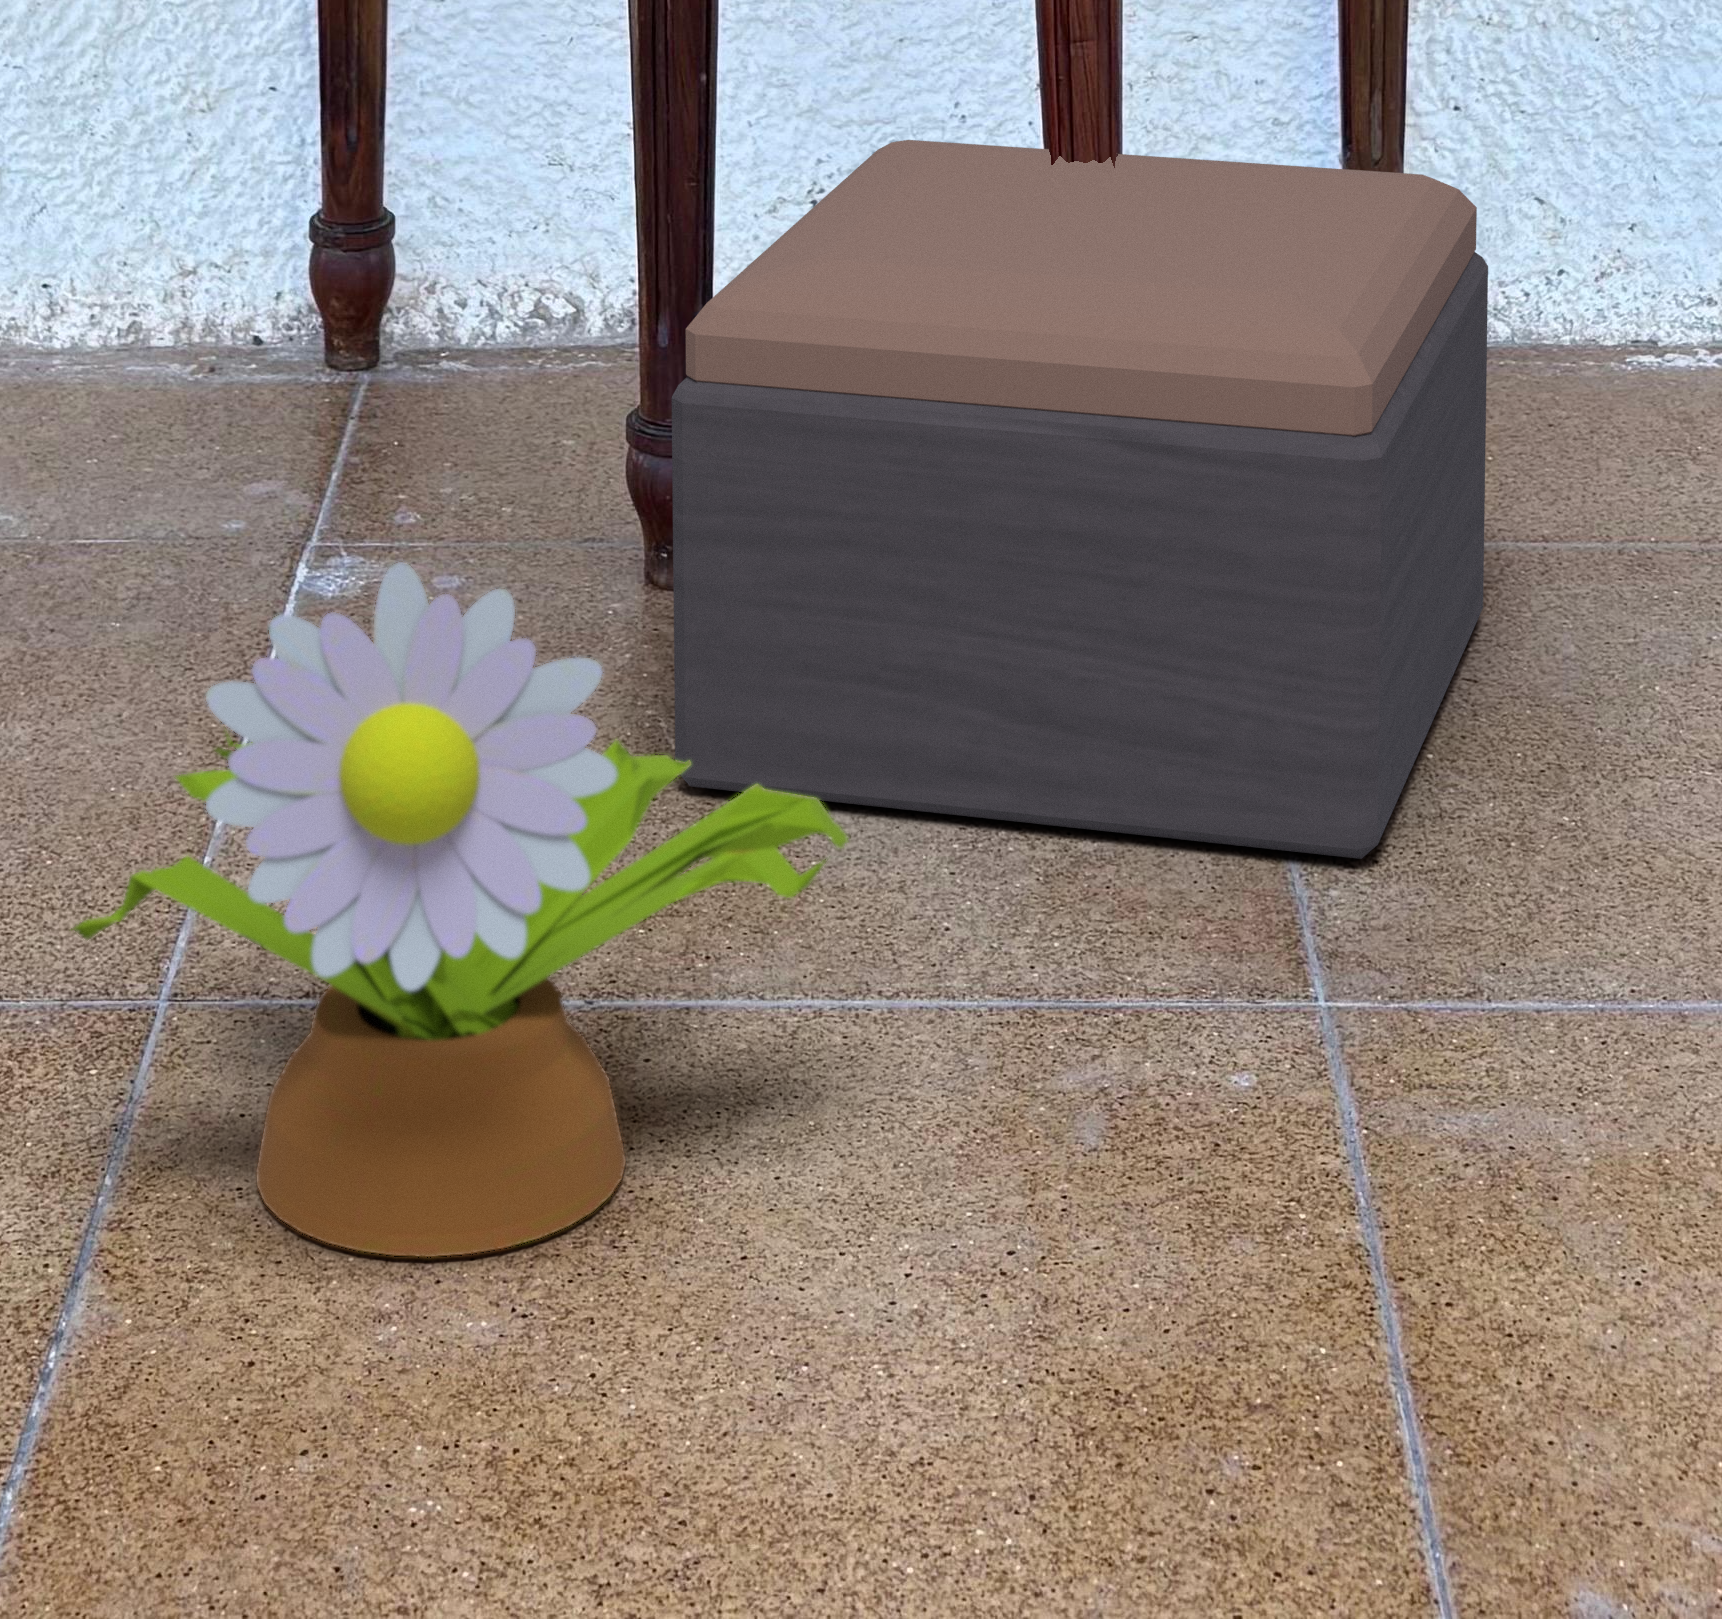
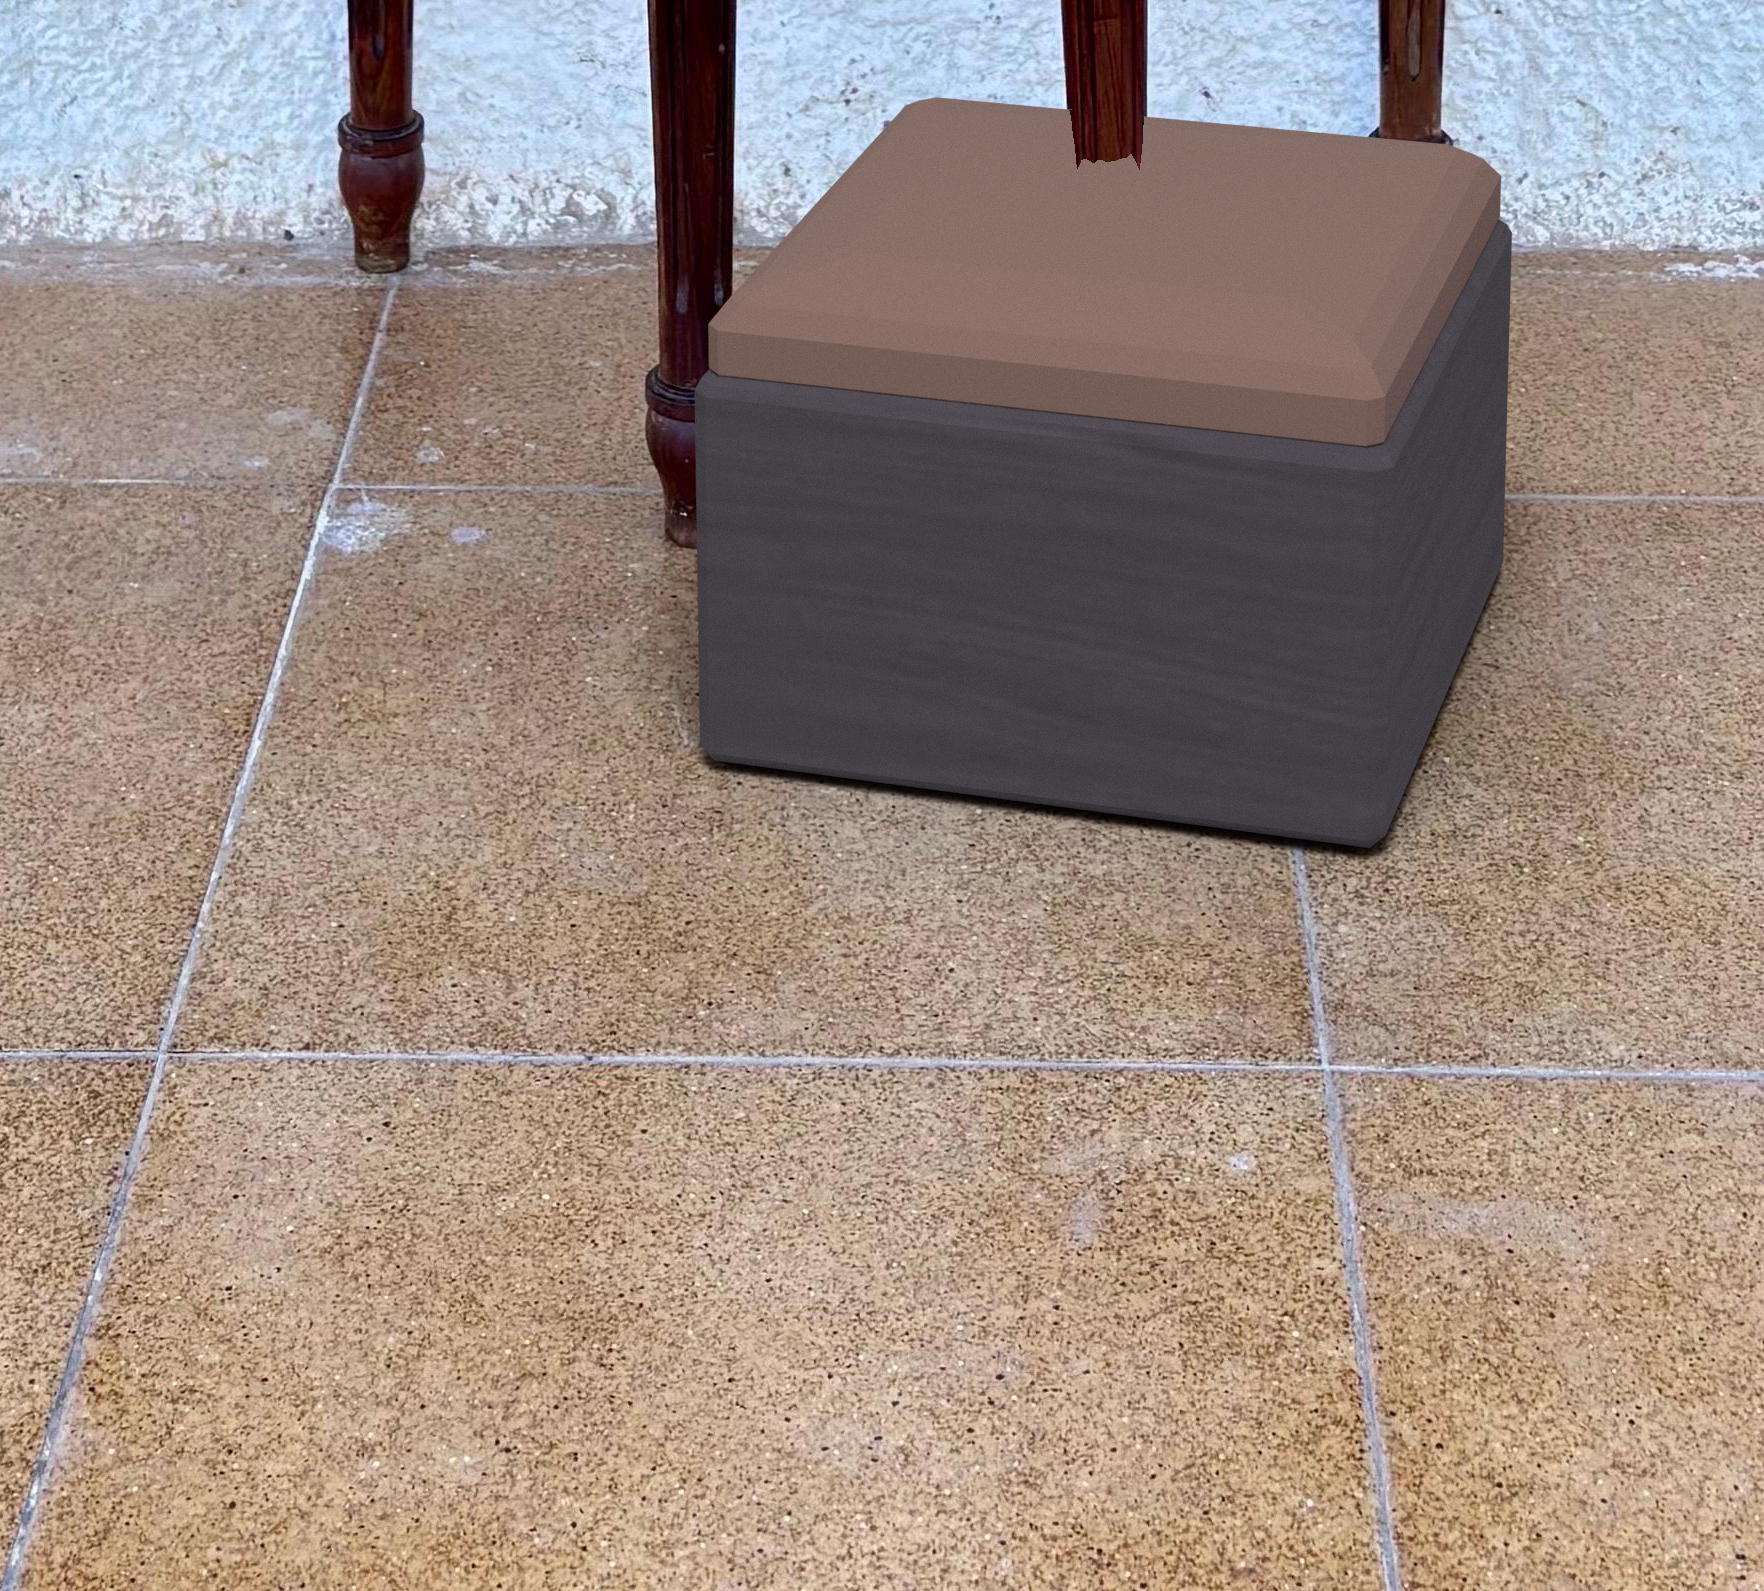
decorative plant: present [71,563,849,1257] -> none [101,648,860,1286]

